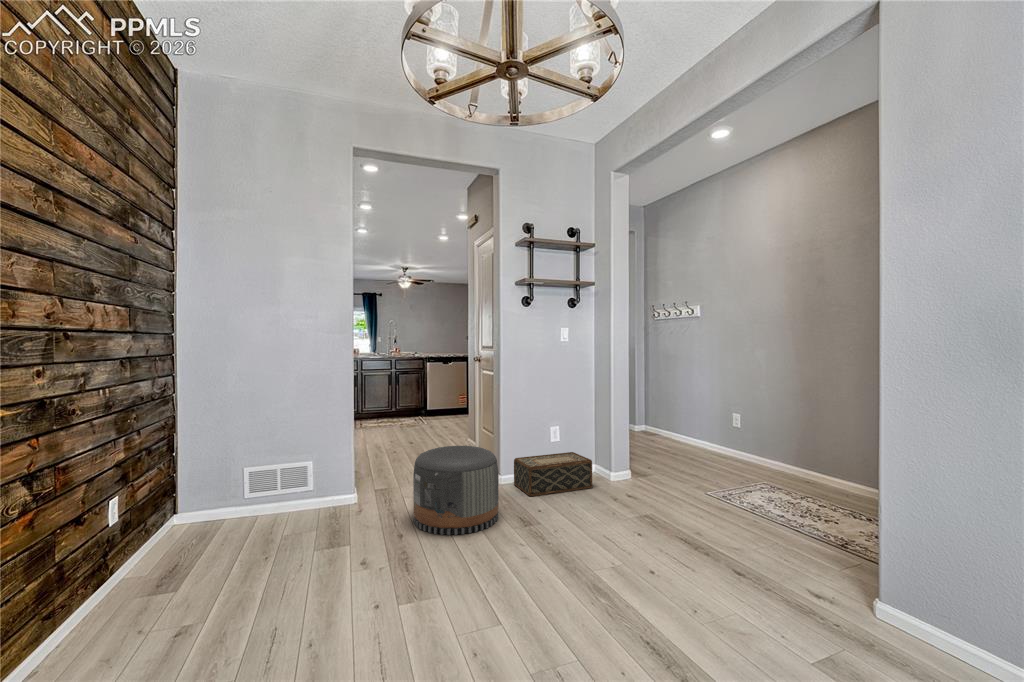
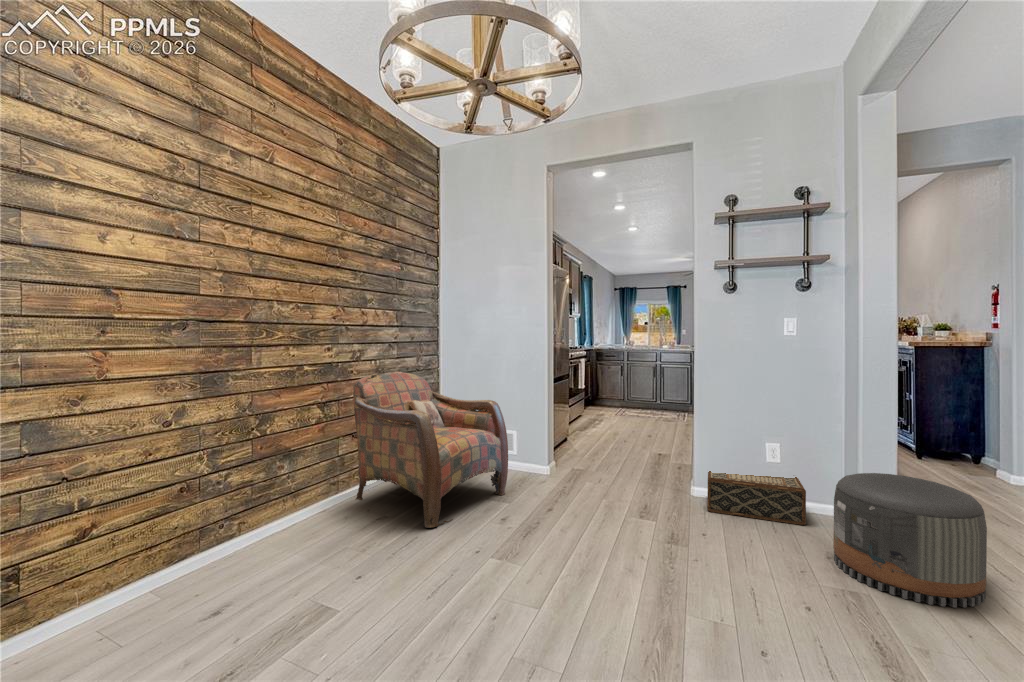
armchair: none [86,401,340,632] -> present [353,371,508,528]
pouf: present [413,446,499,535] -> present [833,473,987,607]

